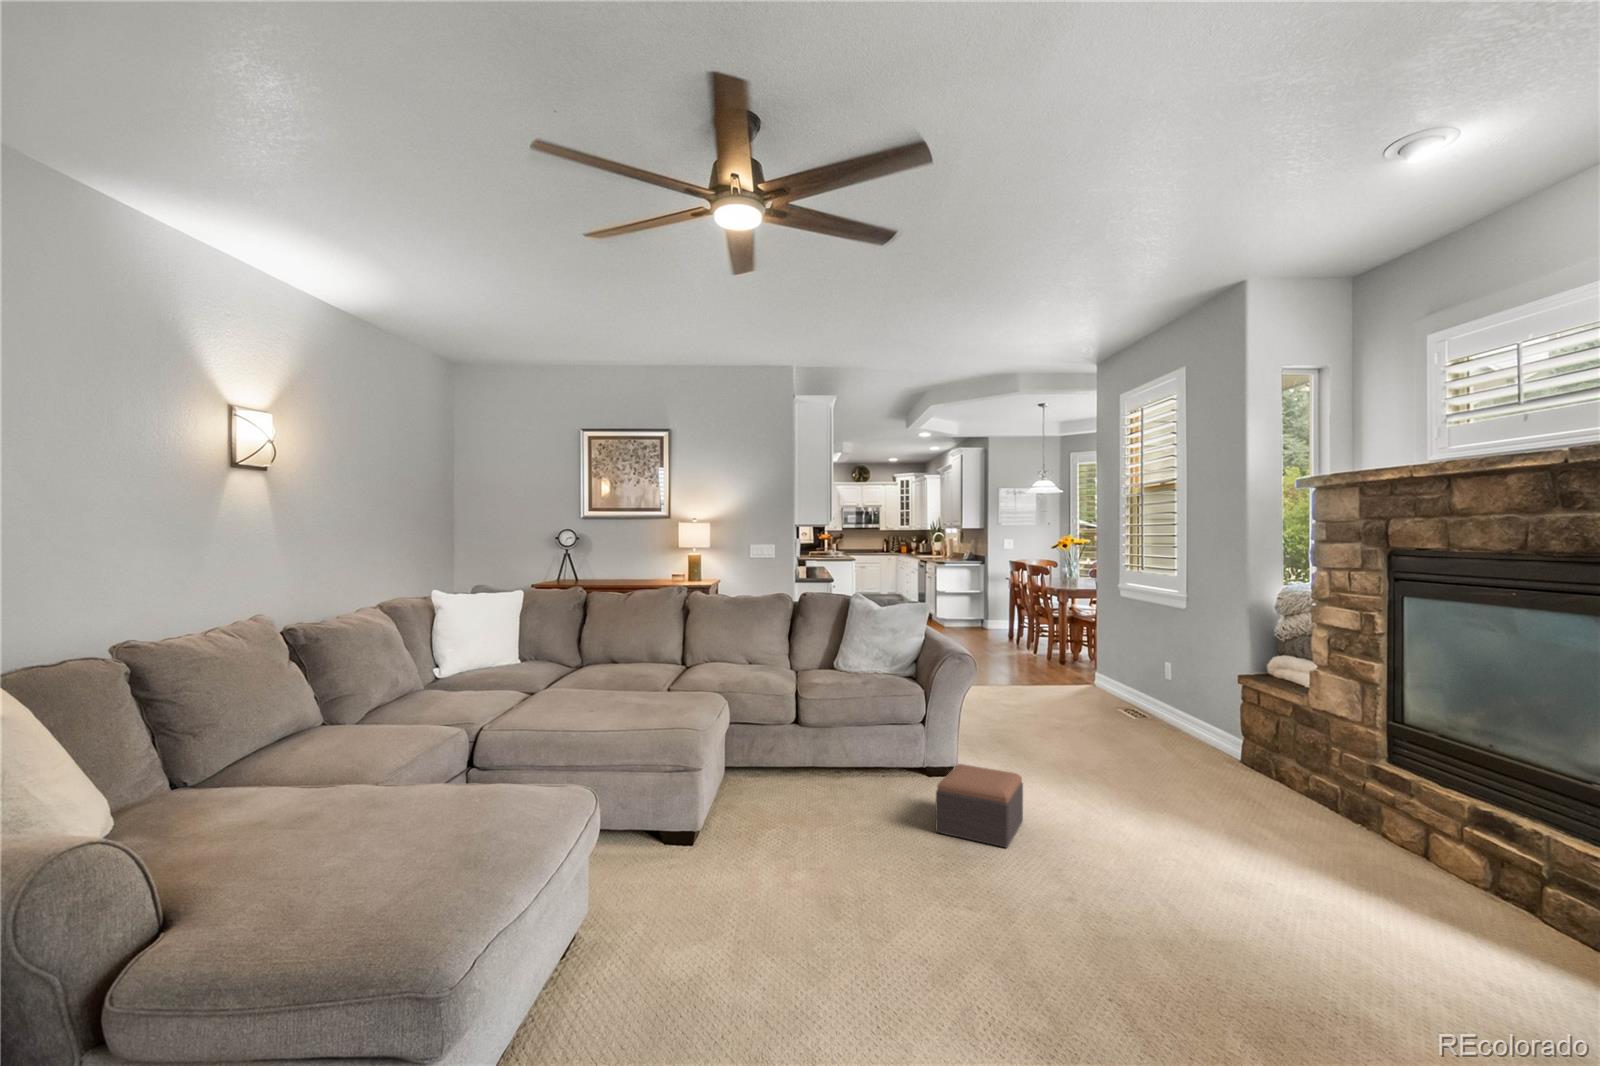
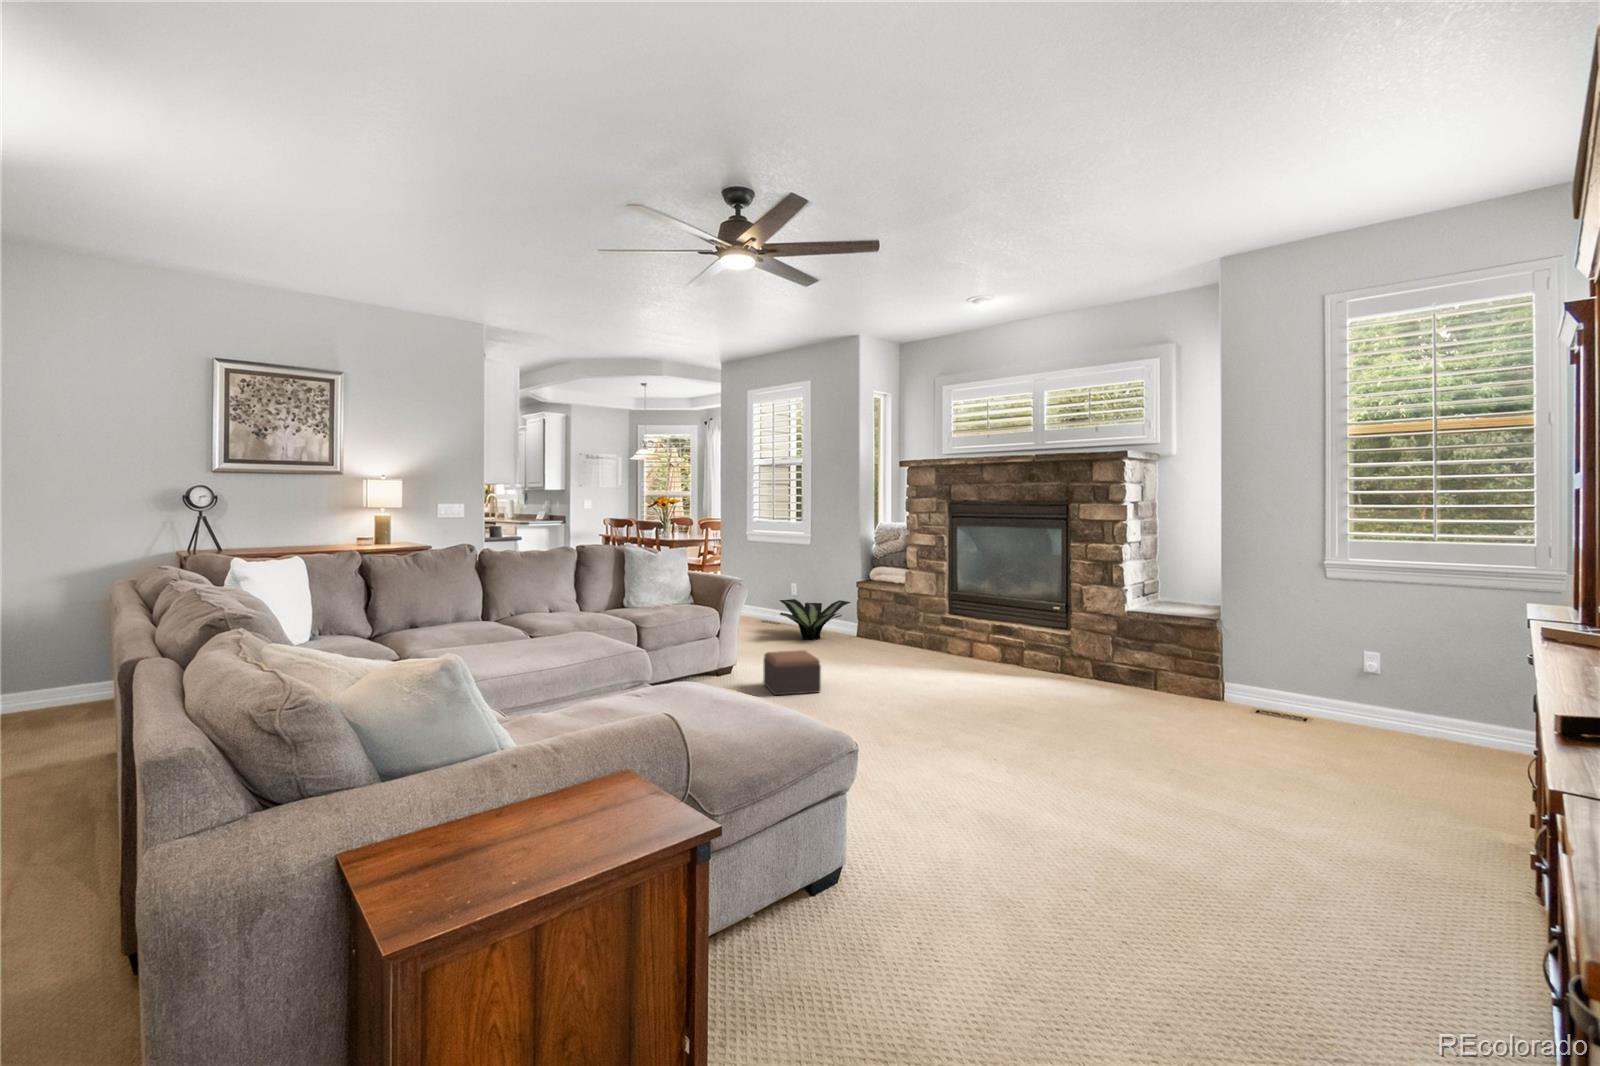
potted plant: none [1093,683,1229,753] -> present [780,599,850,640]

